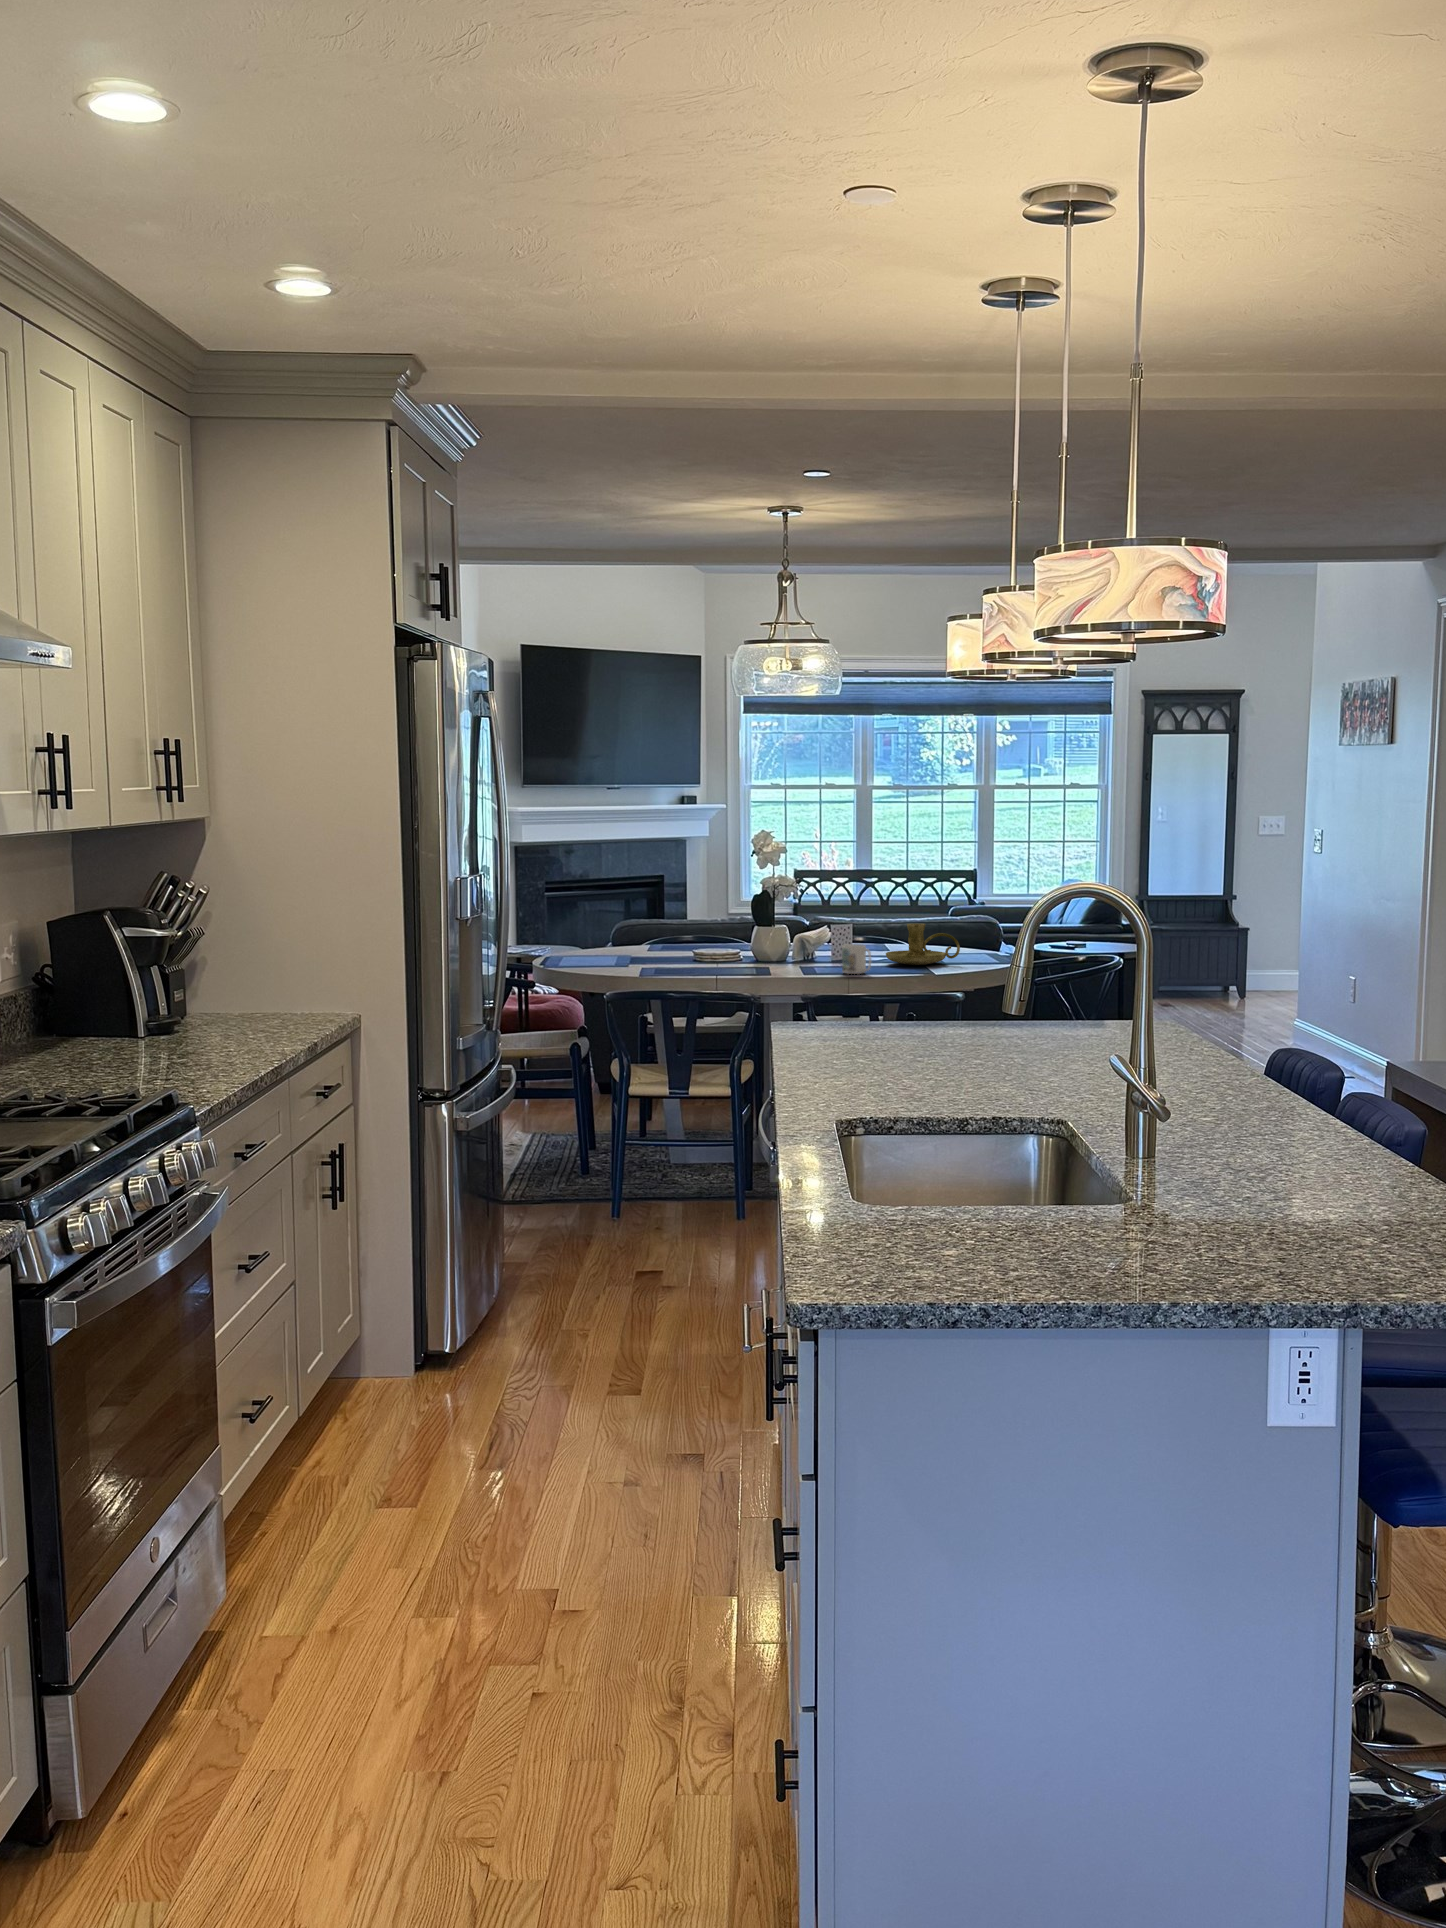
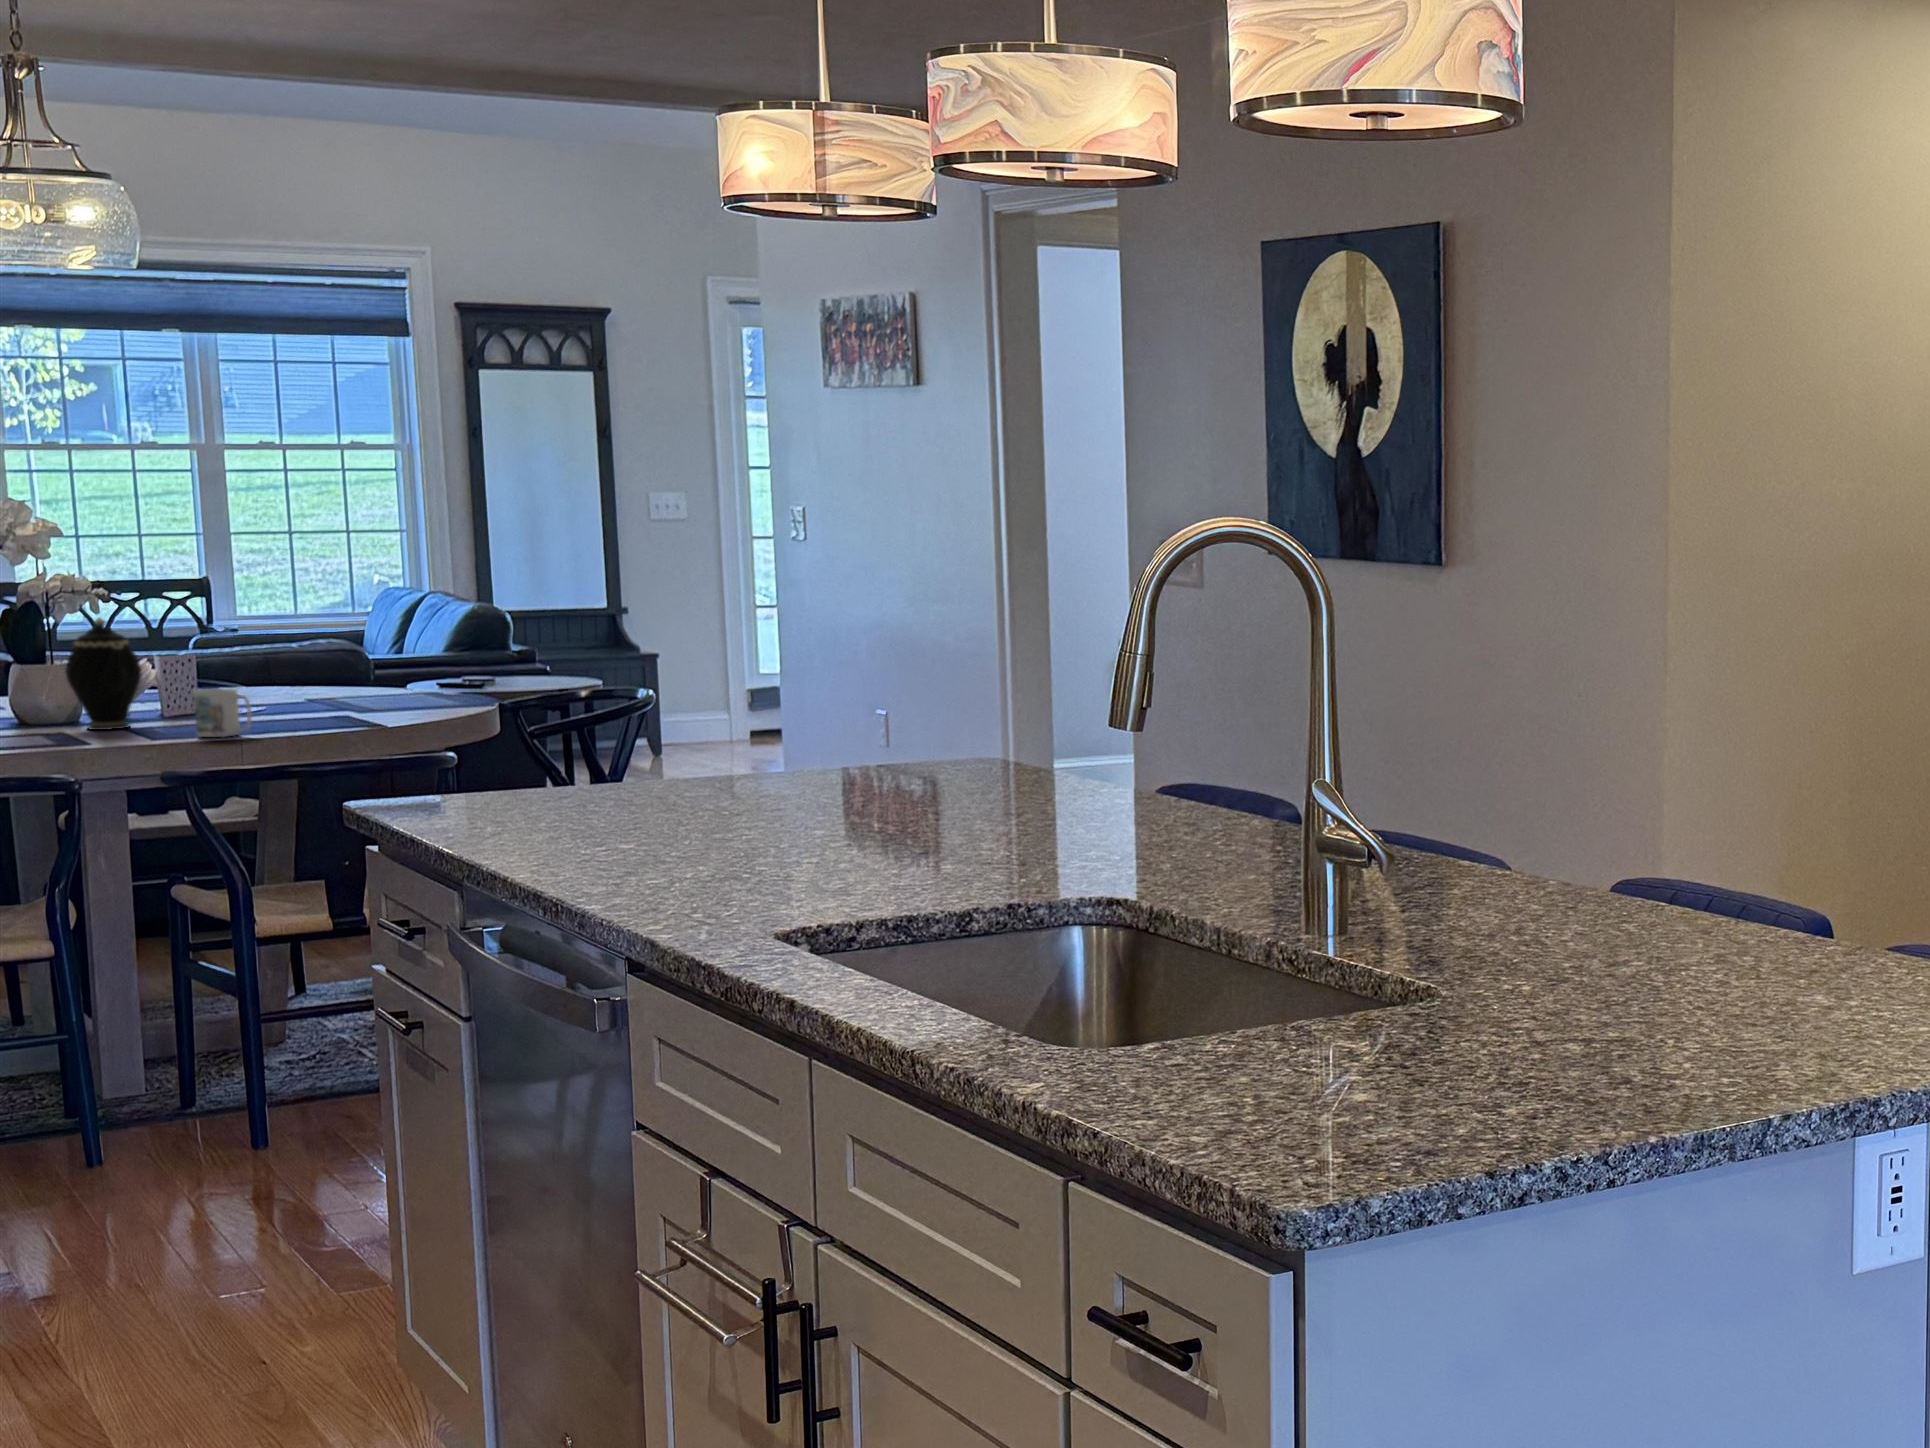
teapot: none [786,898,826,965] -> present [66,618,142,730]
candle holder: present [886,923,960,965] -> none [255,652,386,716]

